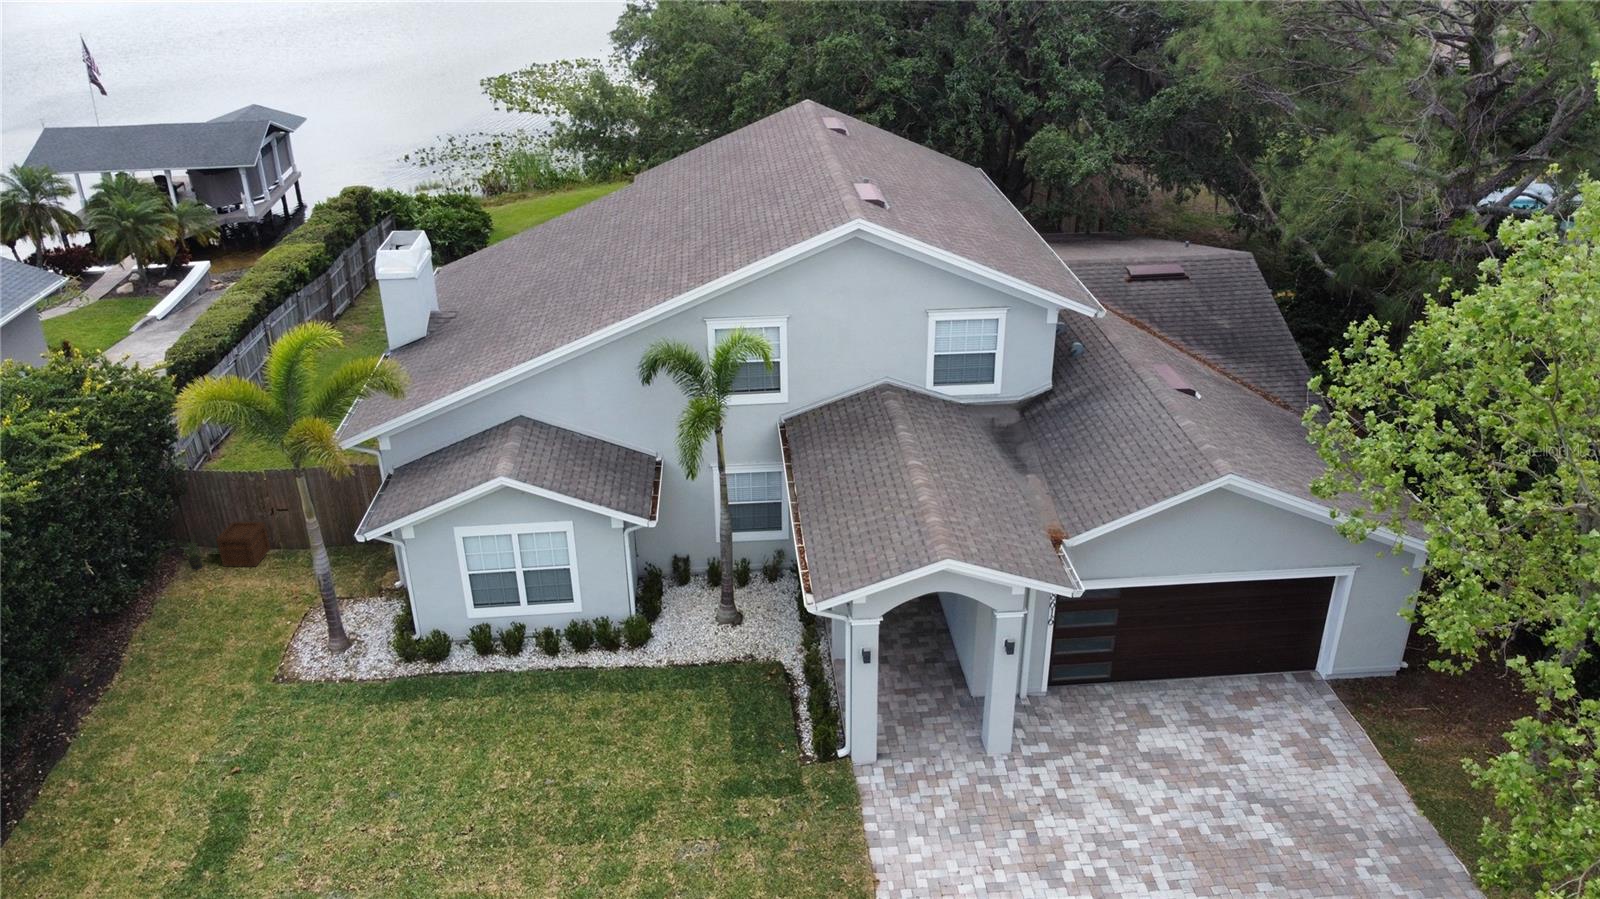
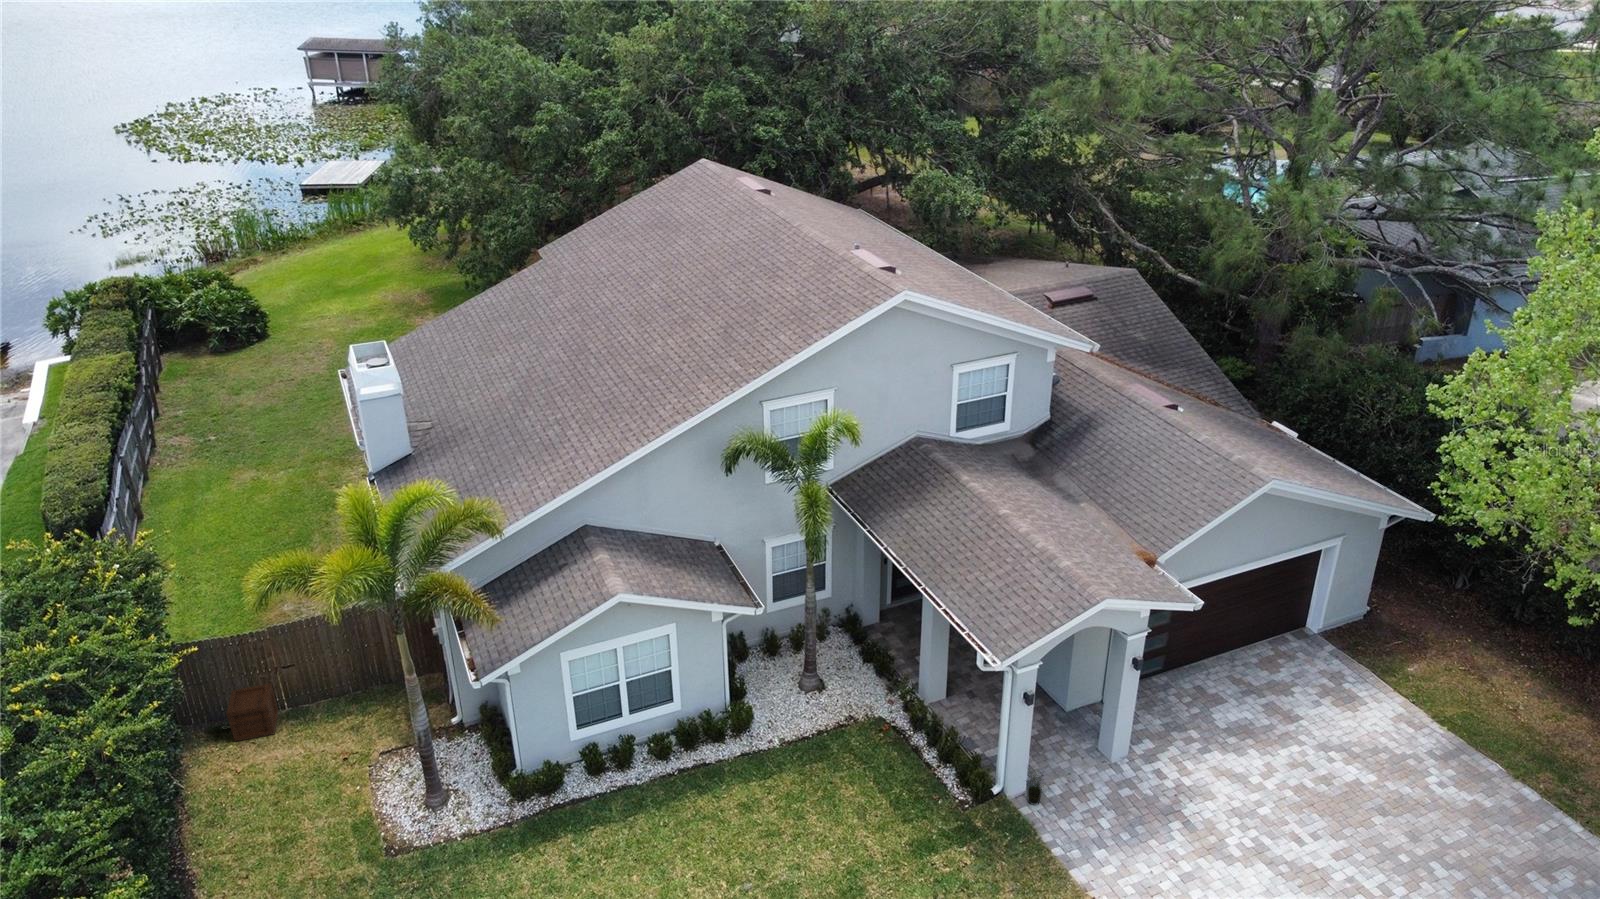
potted plant: present [187,544,202,570] -> present [1026,775,1042,805]

